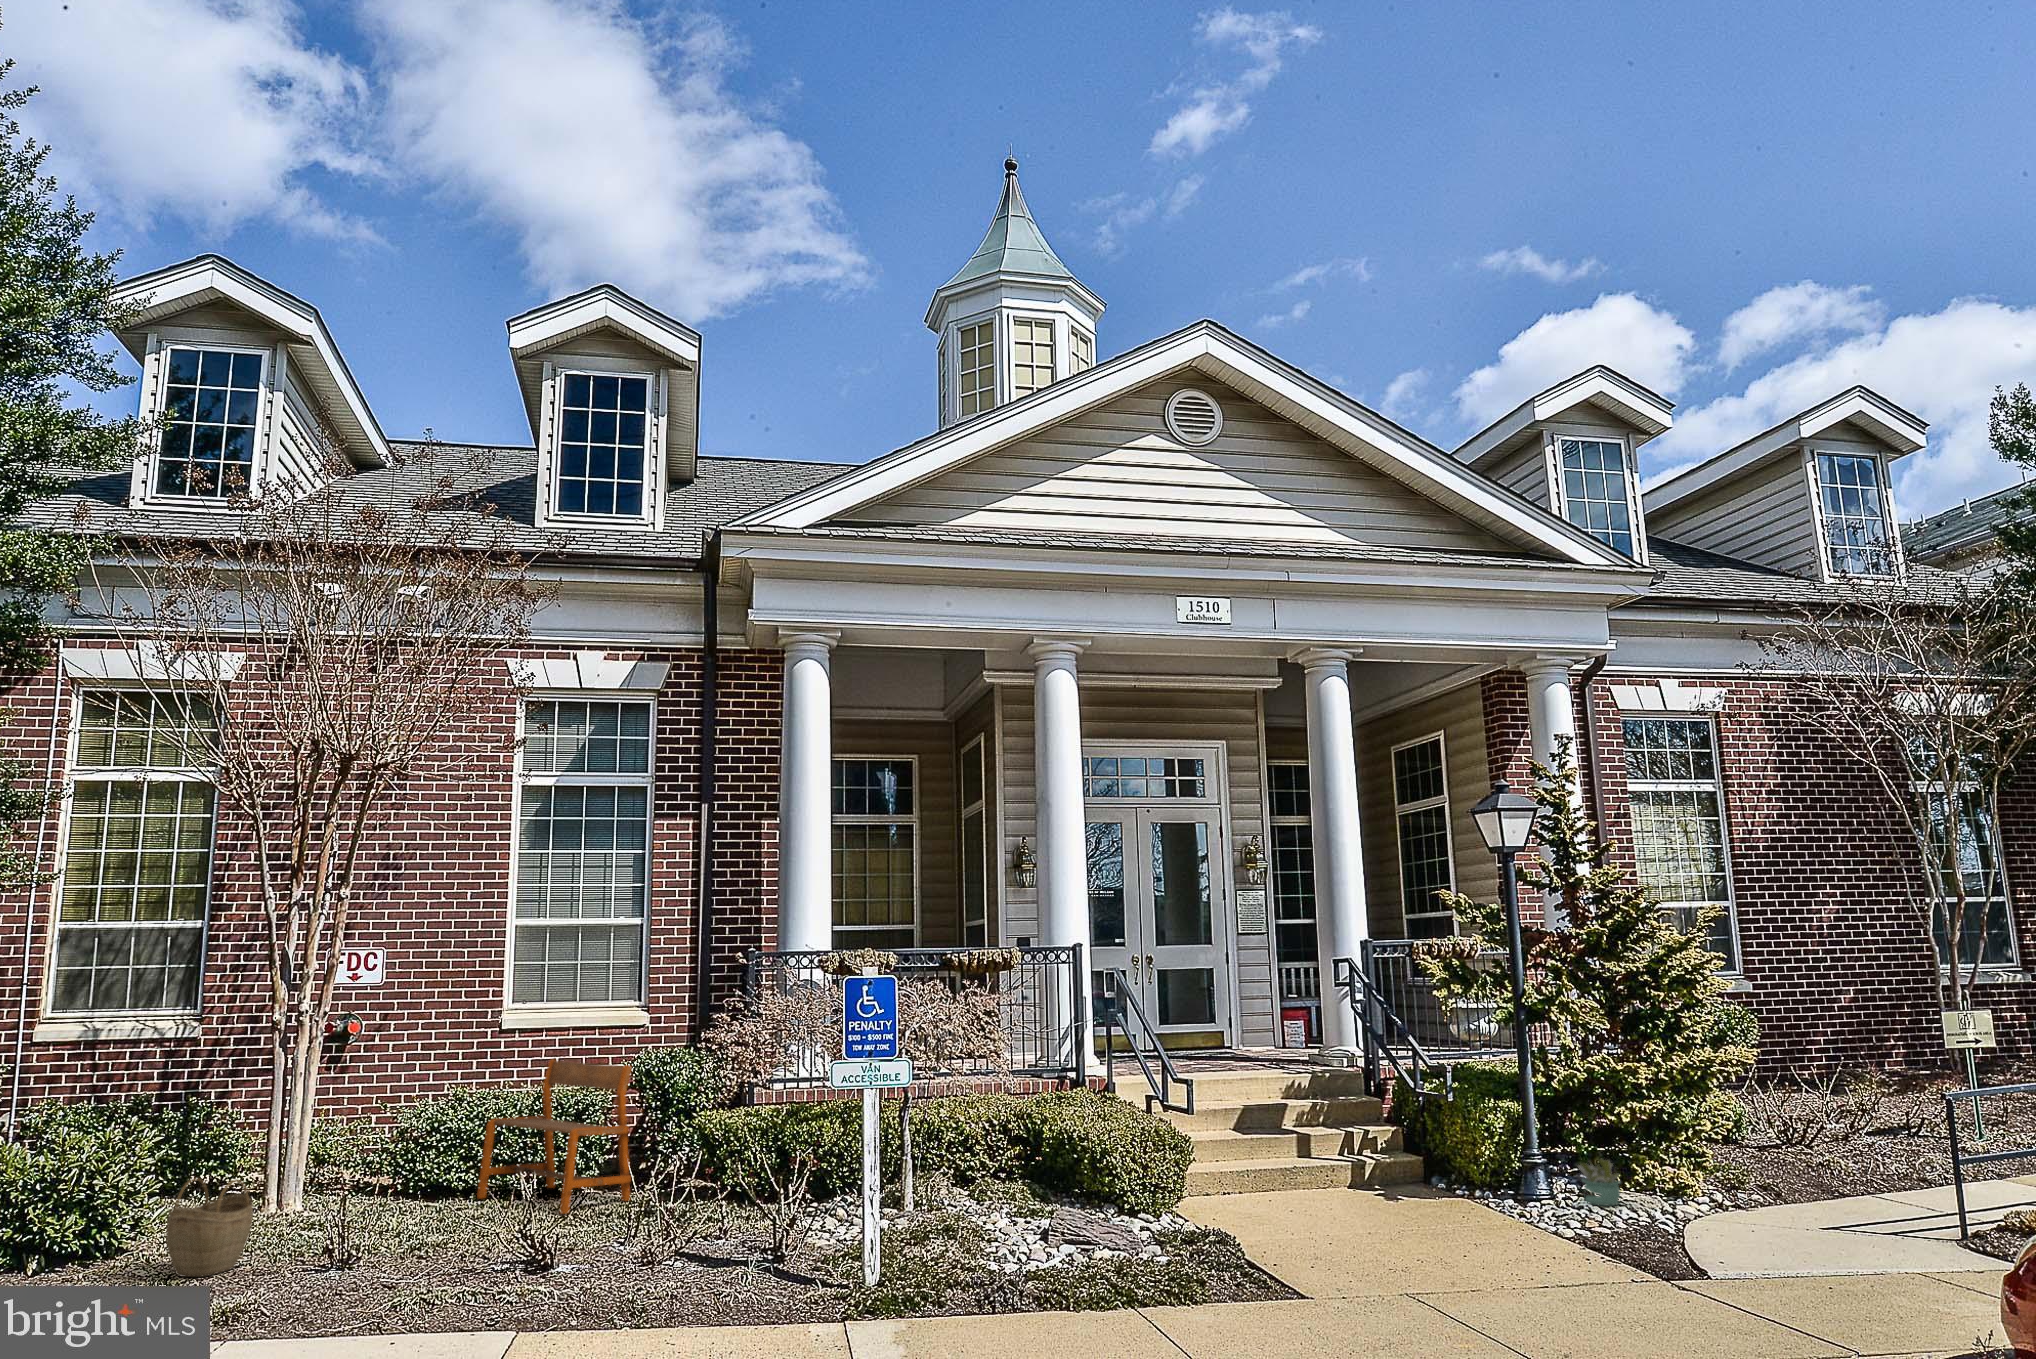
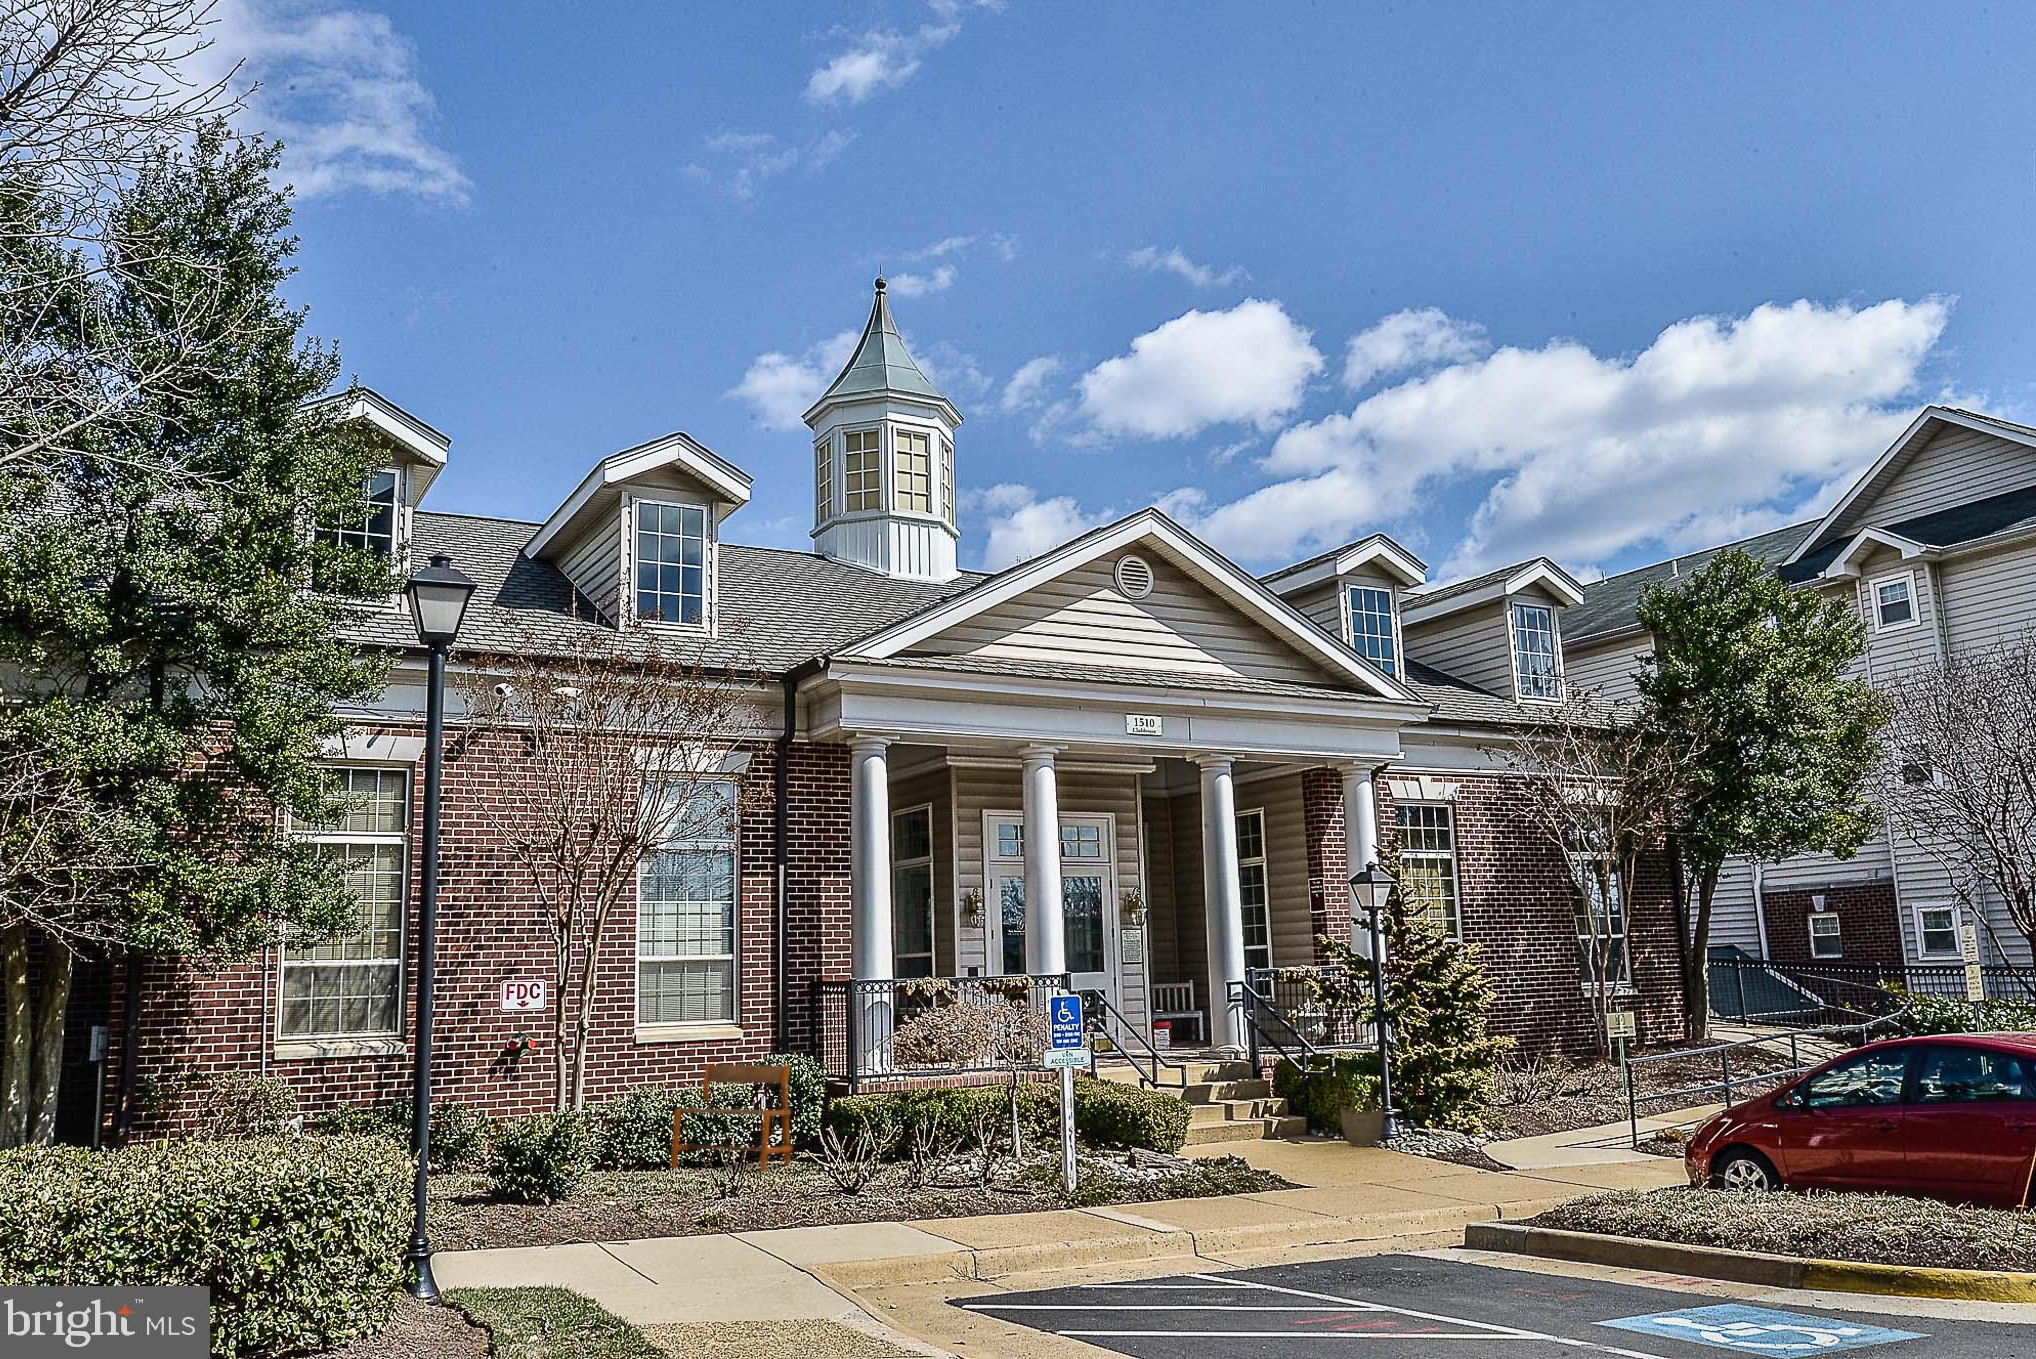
decorative plant: present [1578,1159,1621,1206] -> none [1408,1112,1436,1142]
woven basket: present [166,1178,253,1277] -> present [1341,1097,1384,1147]

